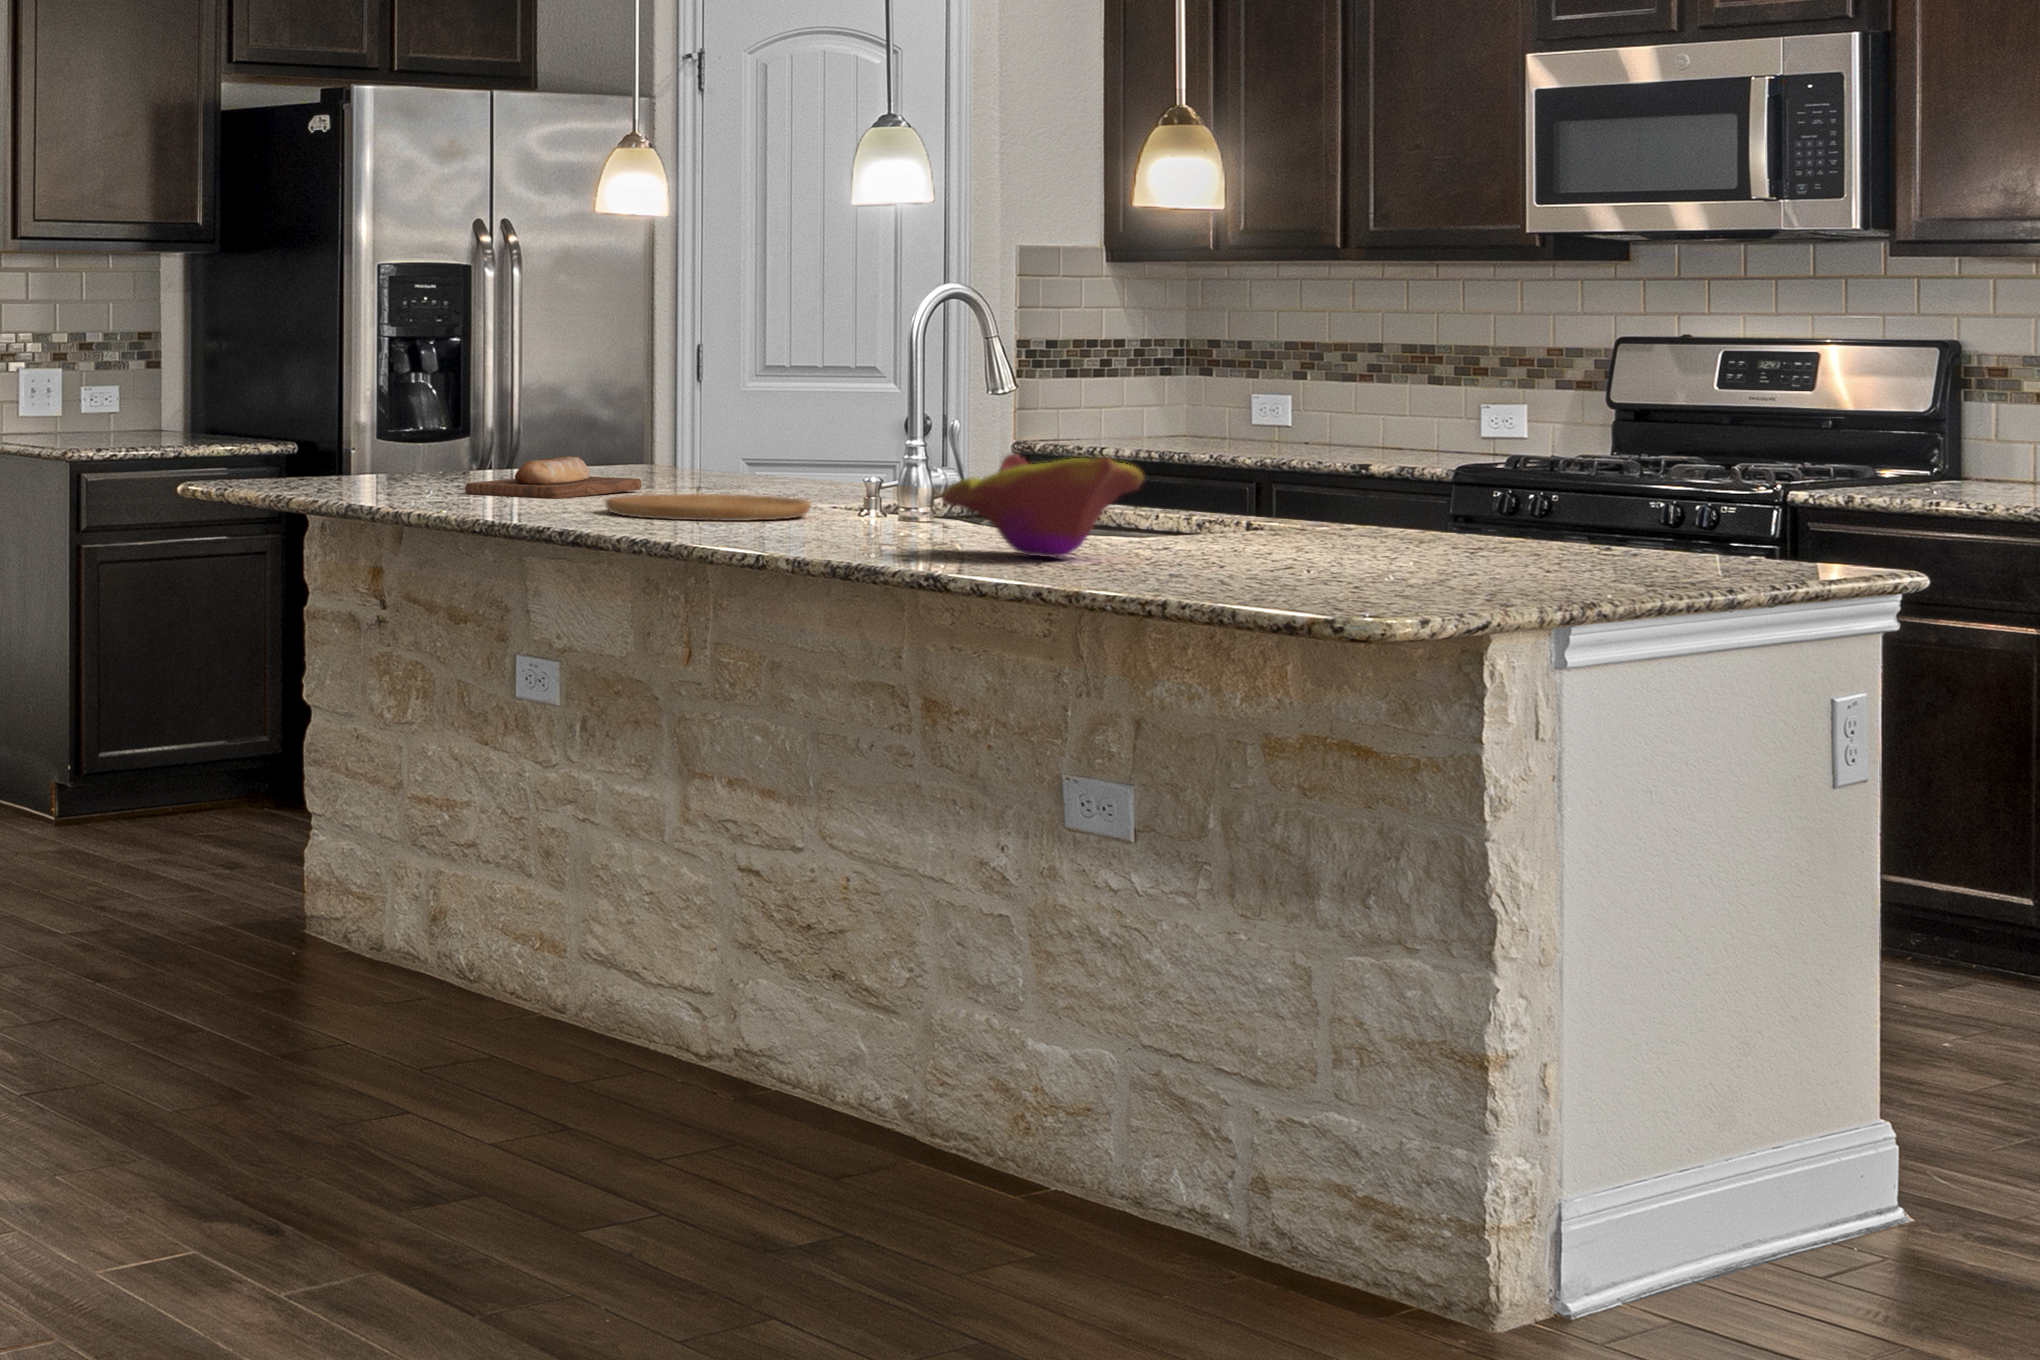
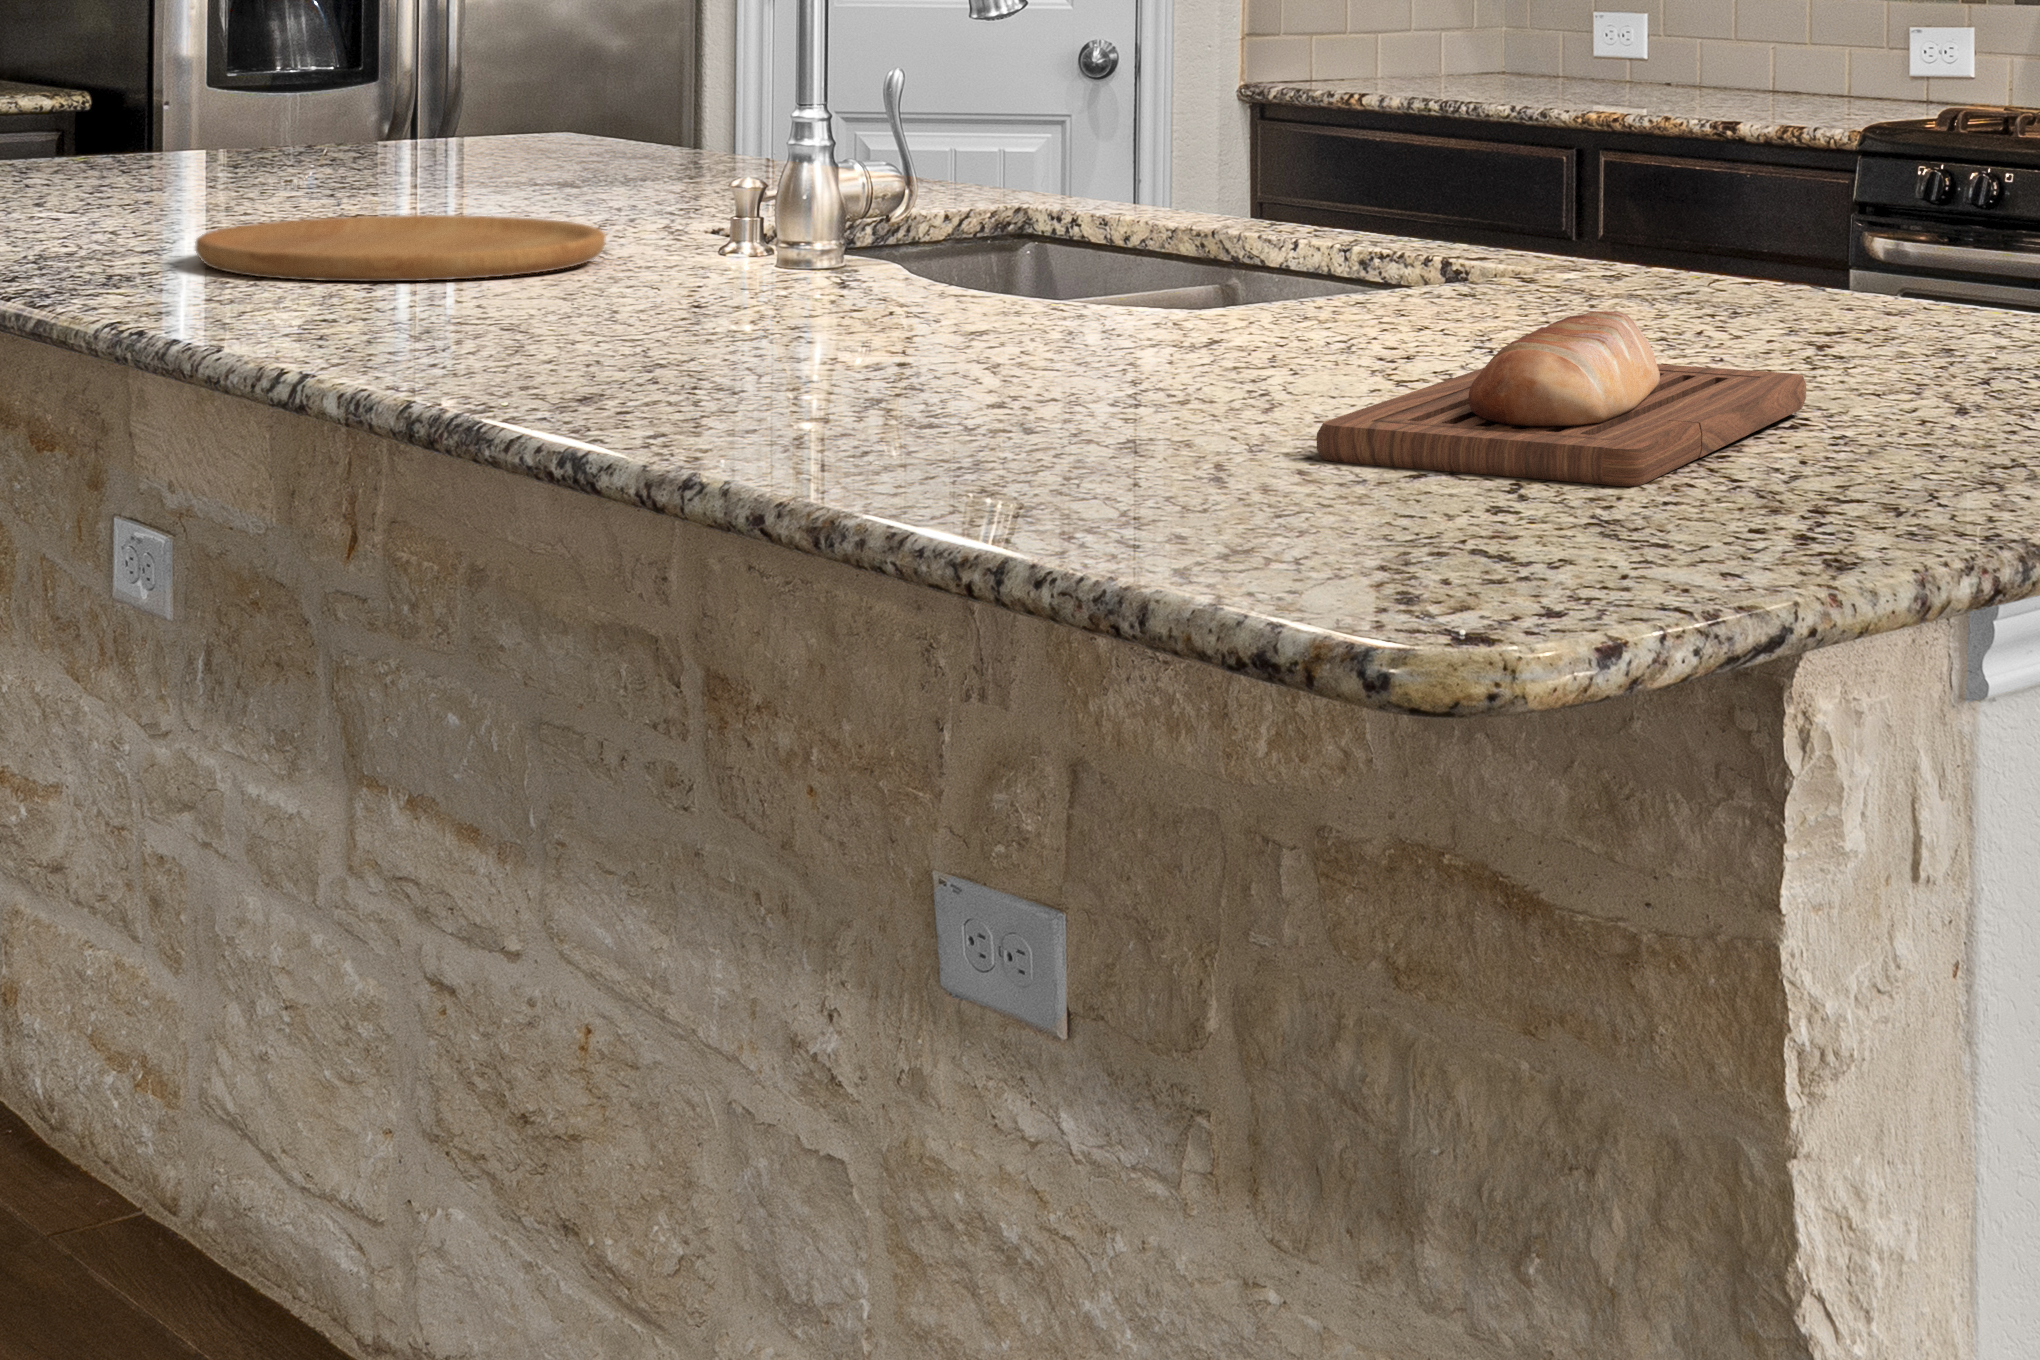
decorative bowl: present [942,454,1143,557] -> none [639,169,1088,409]
bread loaf: present [465,456,641,499] -> present [1317,311,1806,486]

